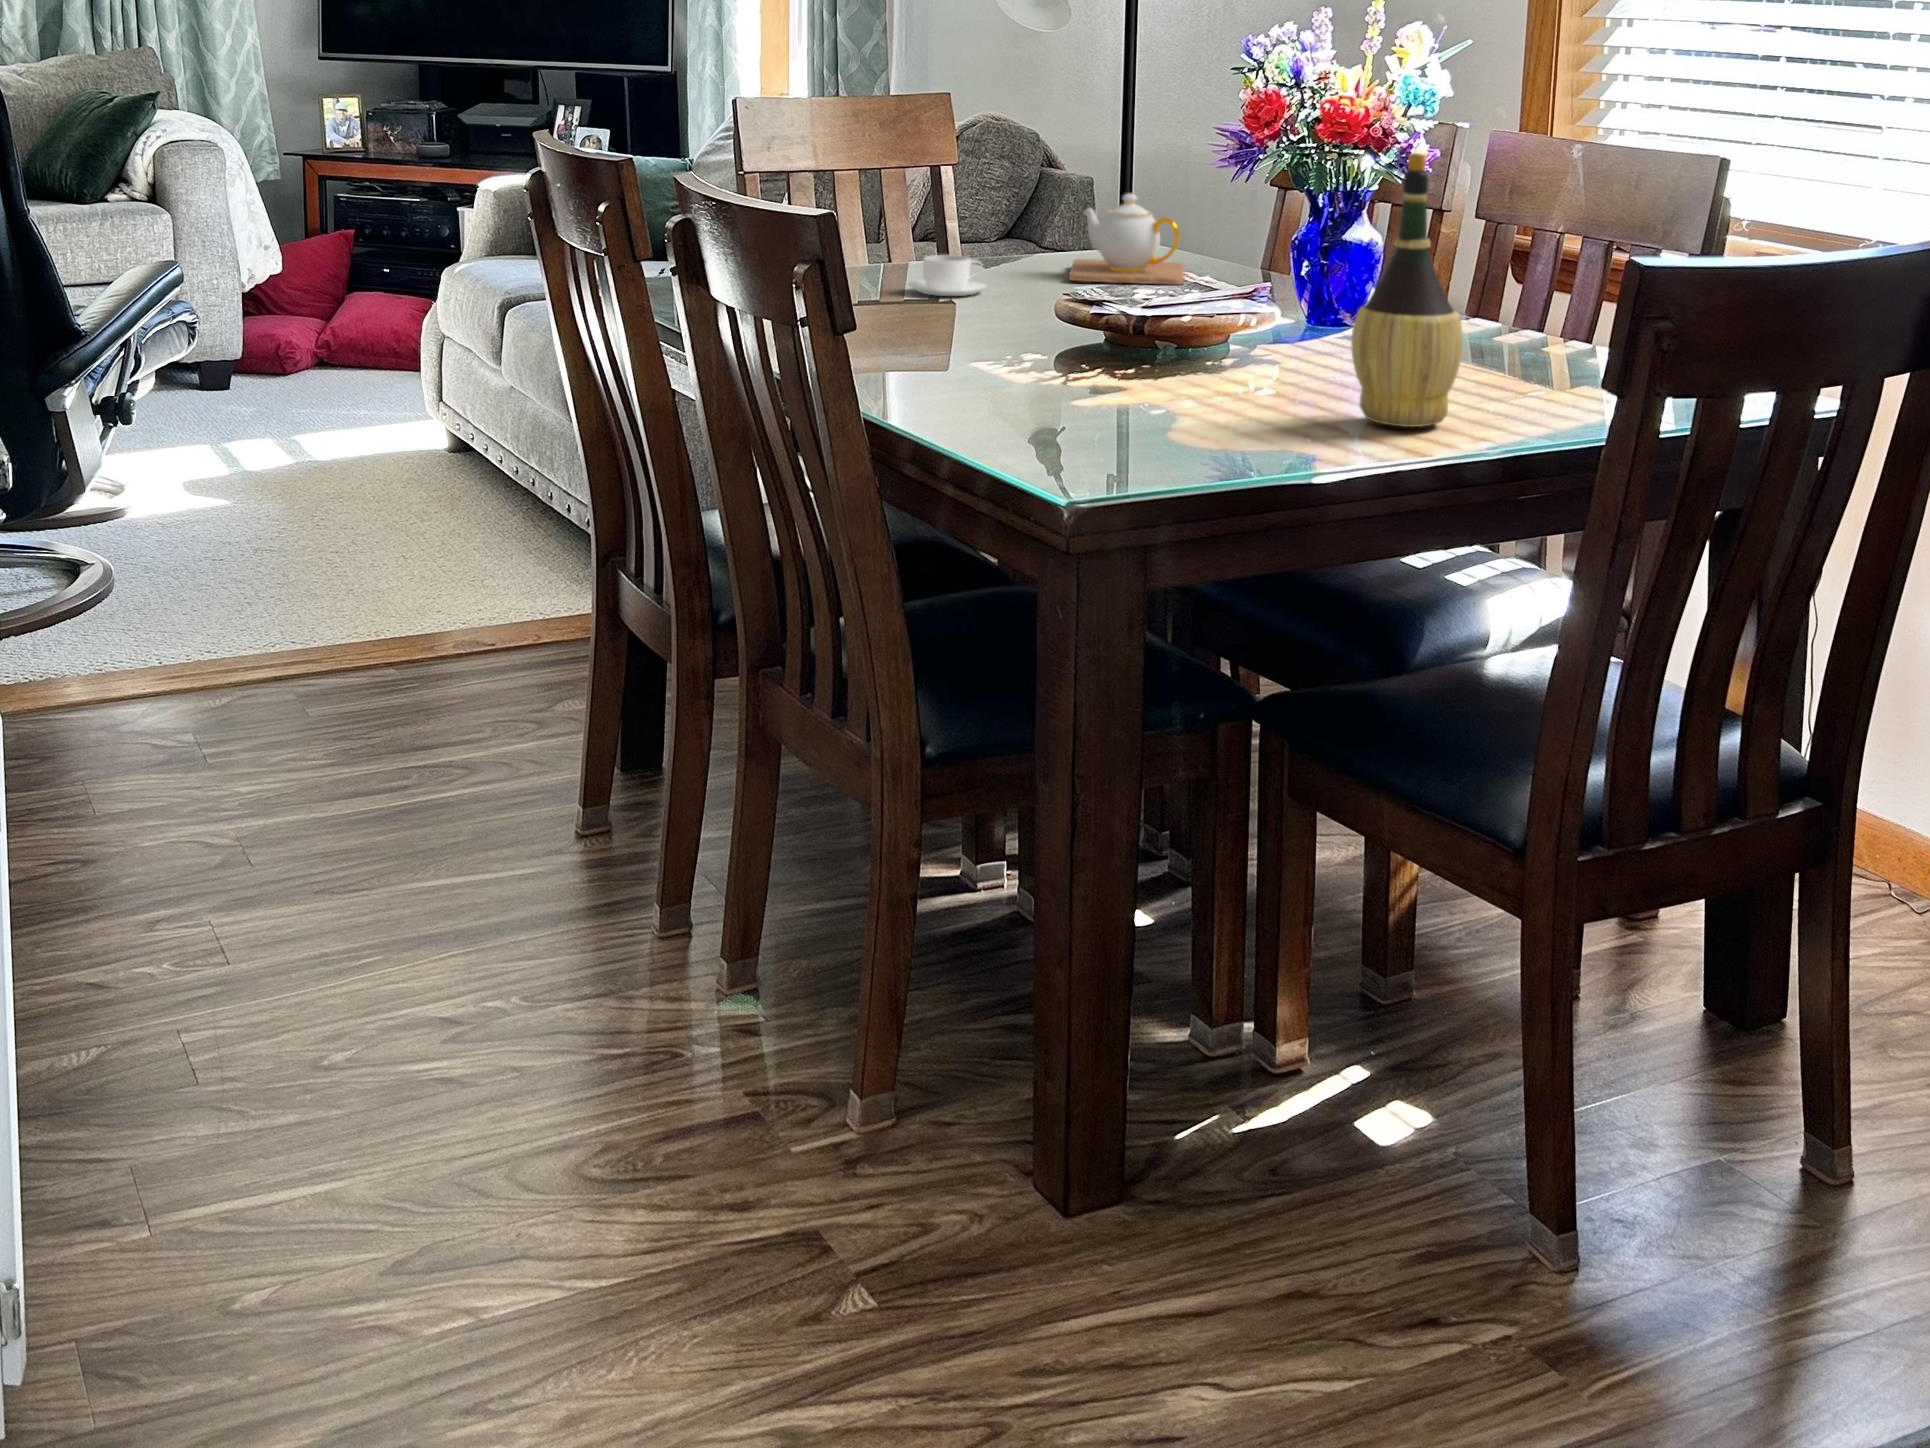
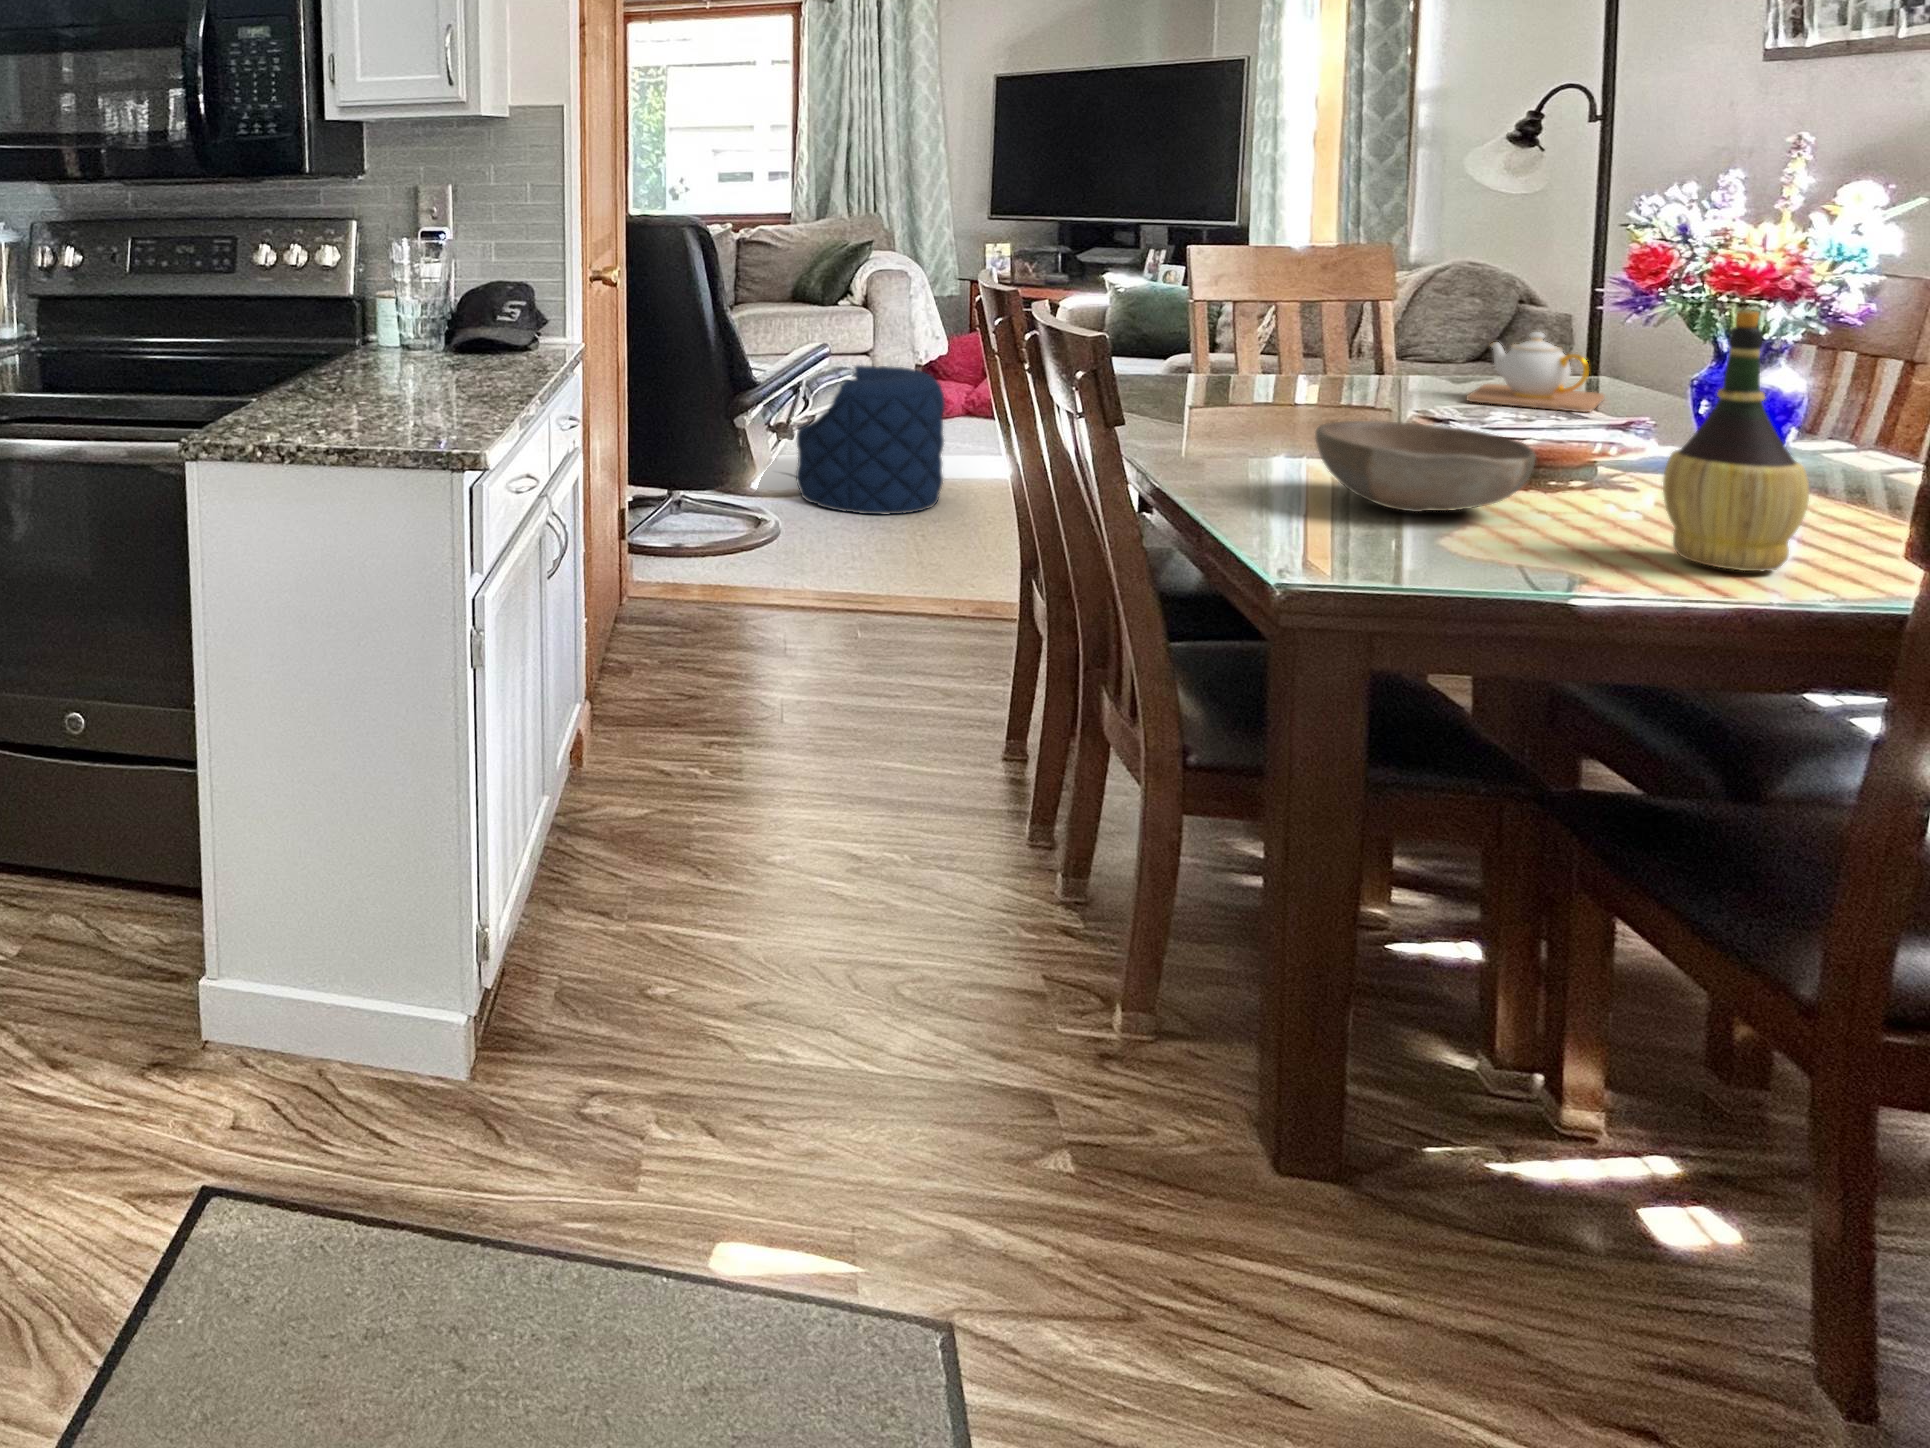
coffee cup: present [909,255,986,296] -> none [1299,373,1375,406]
pouf: none [109,294,346,535] -> present [796,365,945,514]
bowl: none [1021,303,1231,406] -> present [1315,421,1536,512]

